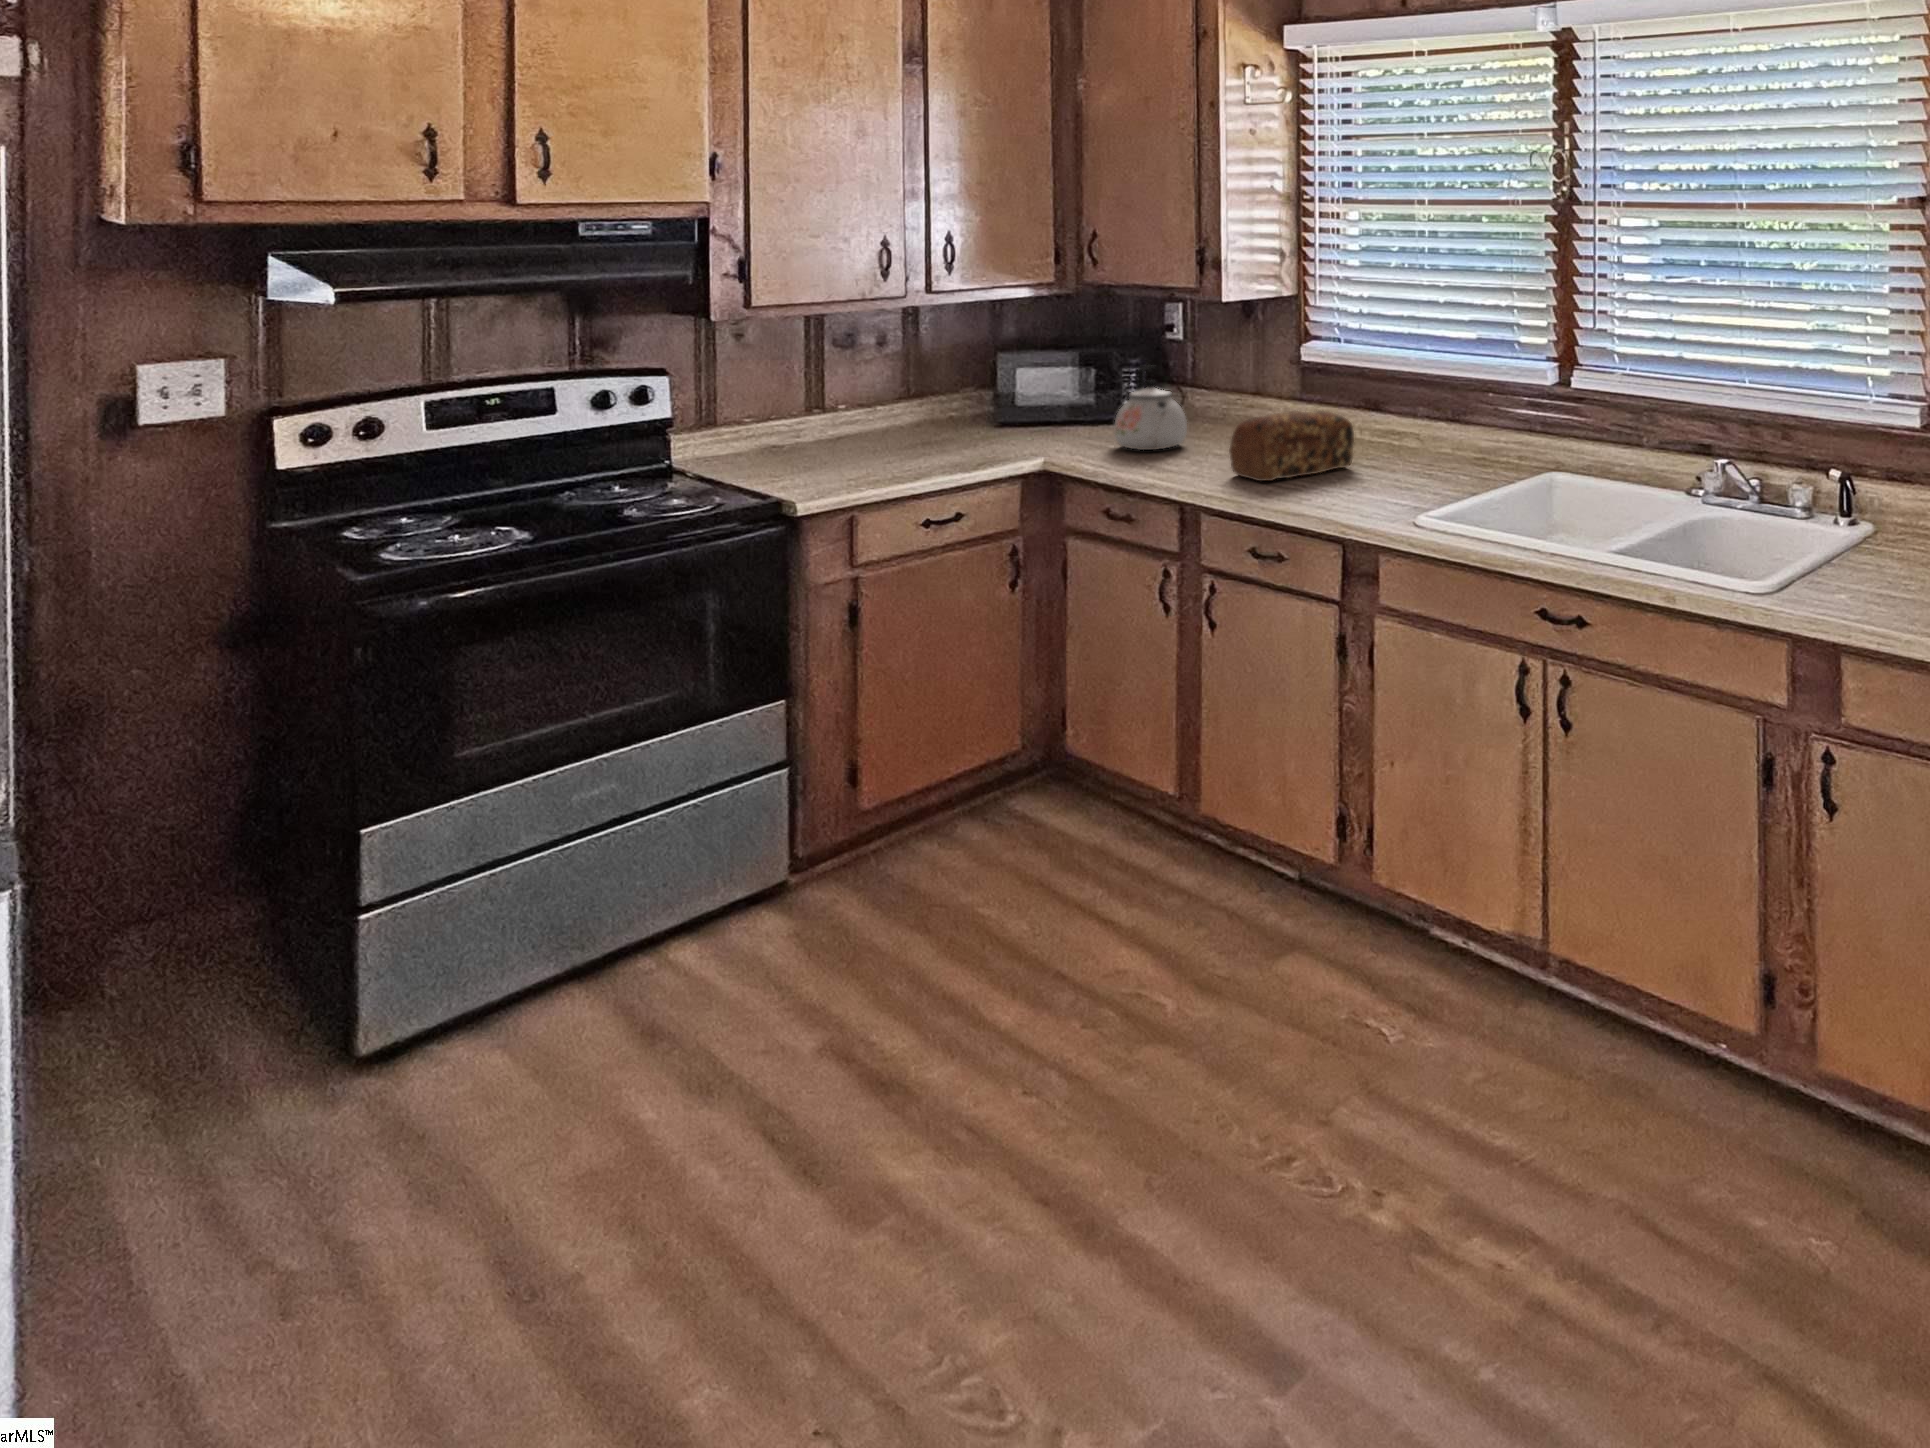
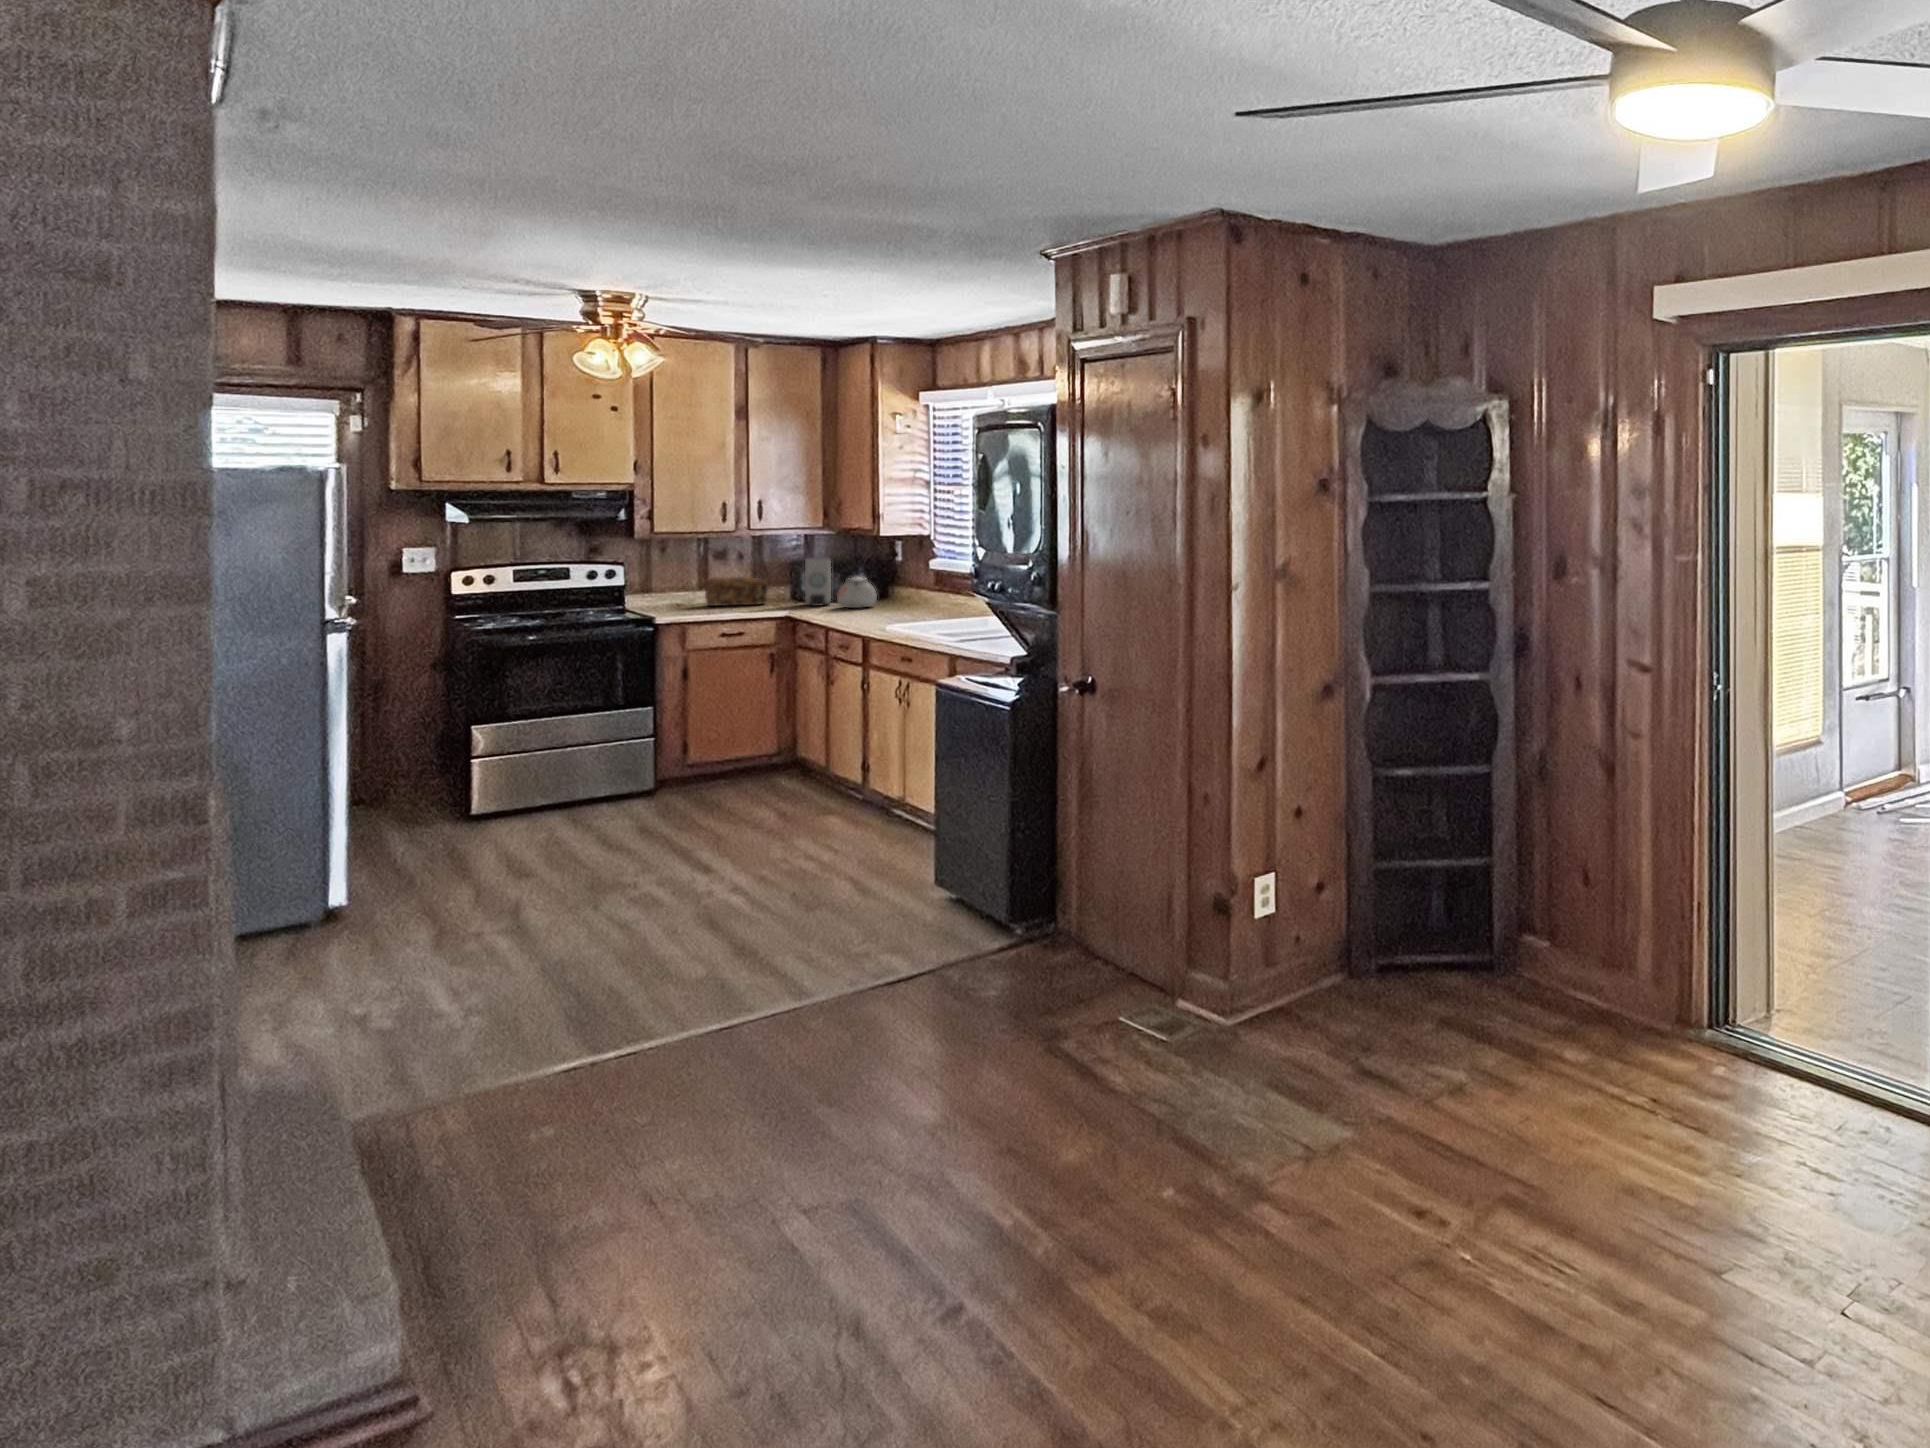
soap dispenser: none [1025,350,1085,444] -> present [805,557,831,606]
bread loaf: present [1229,411,1354,481] -> present [705,577,768,606]

